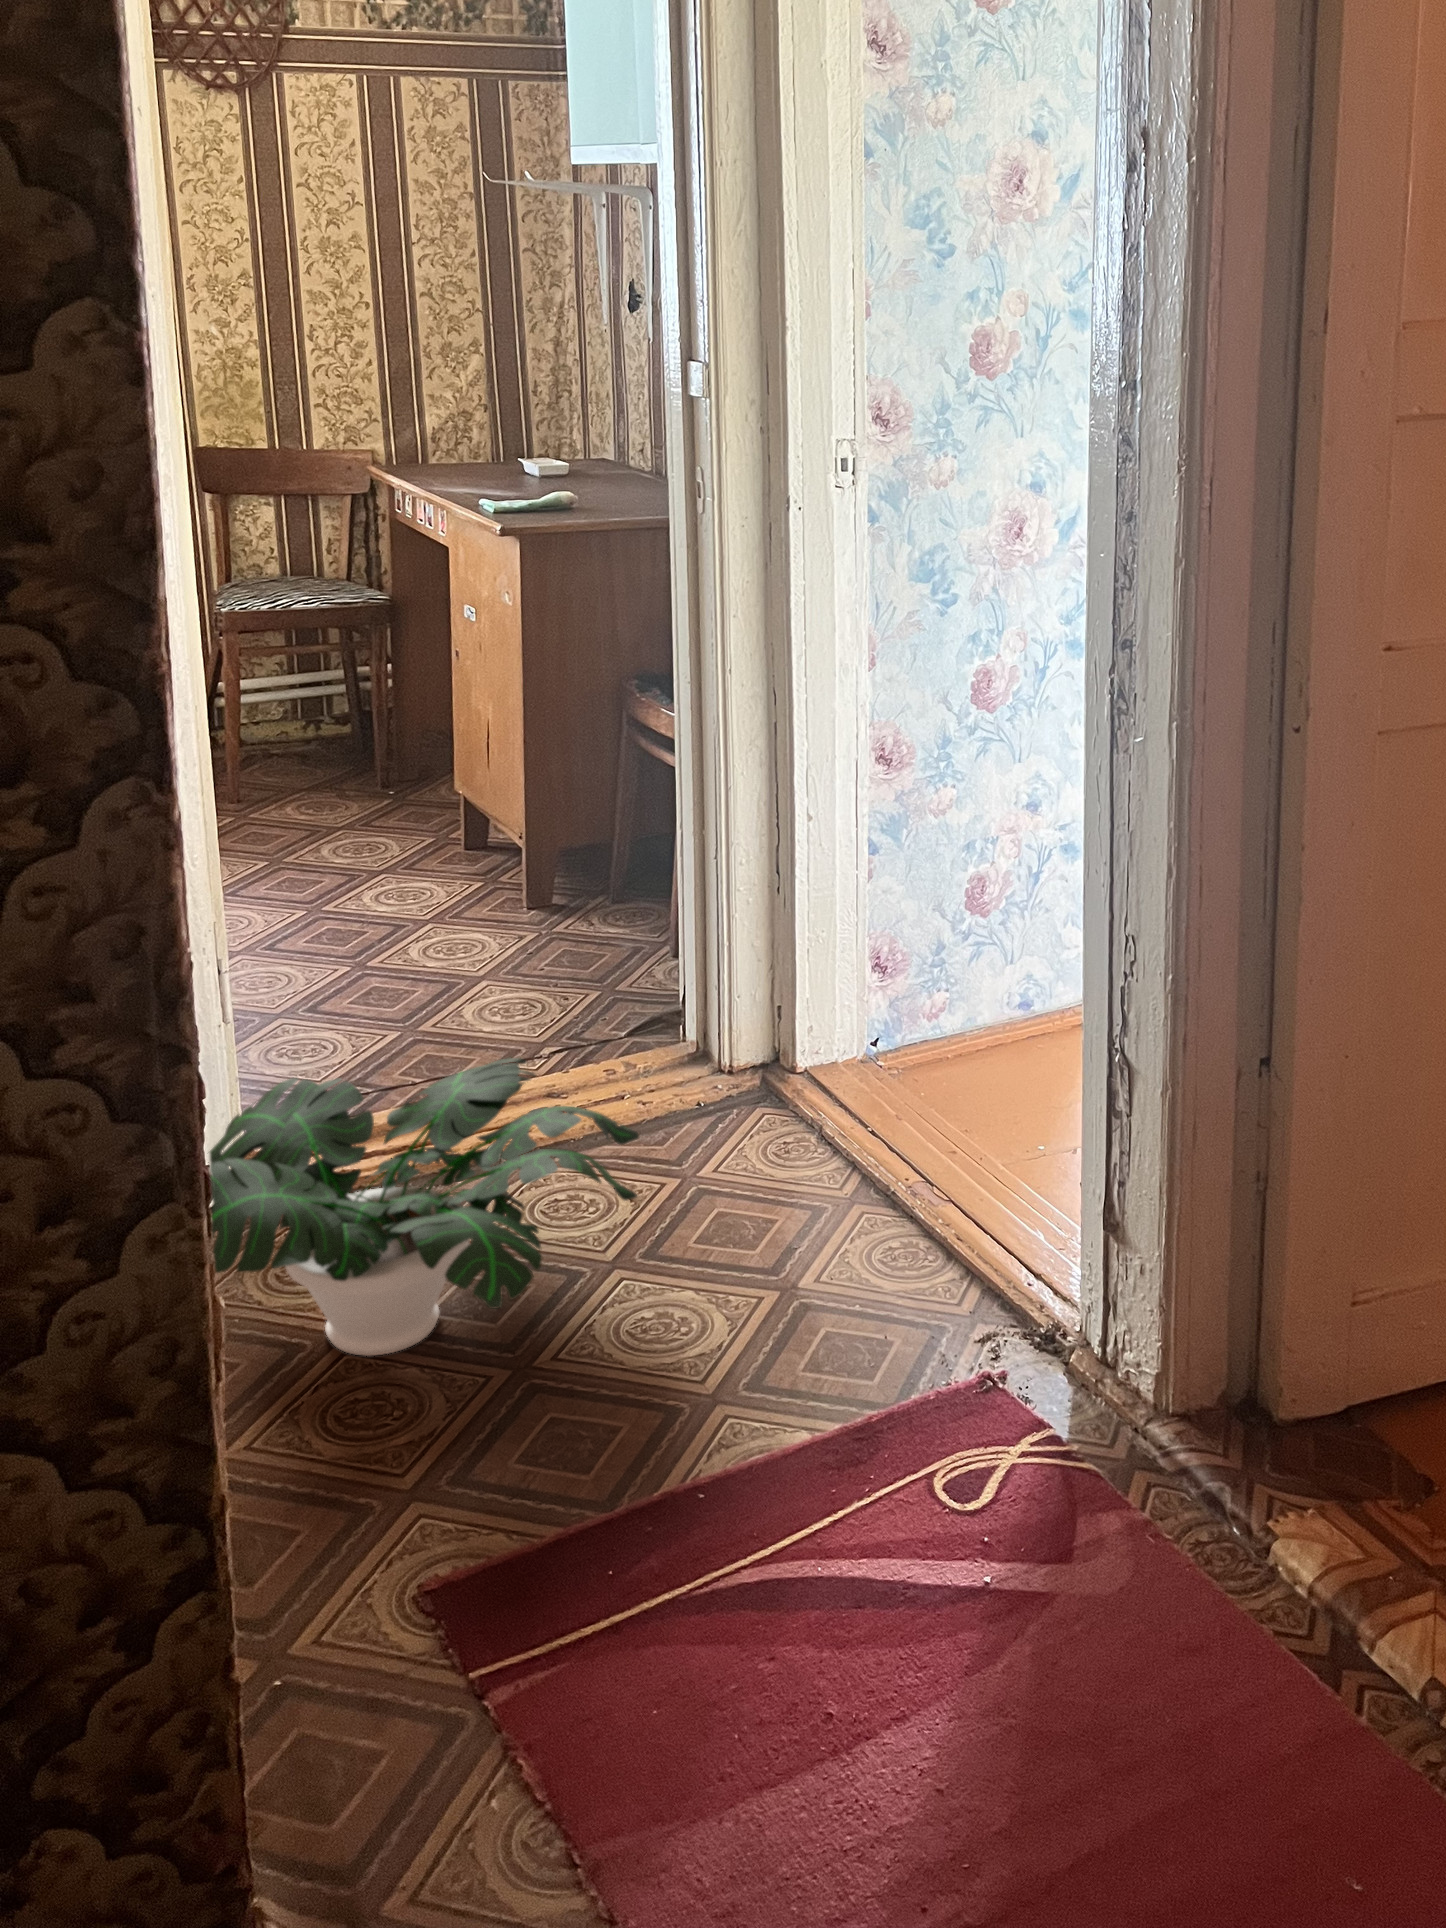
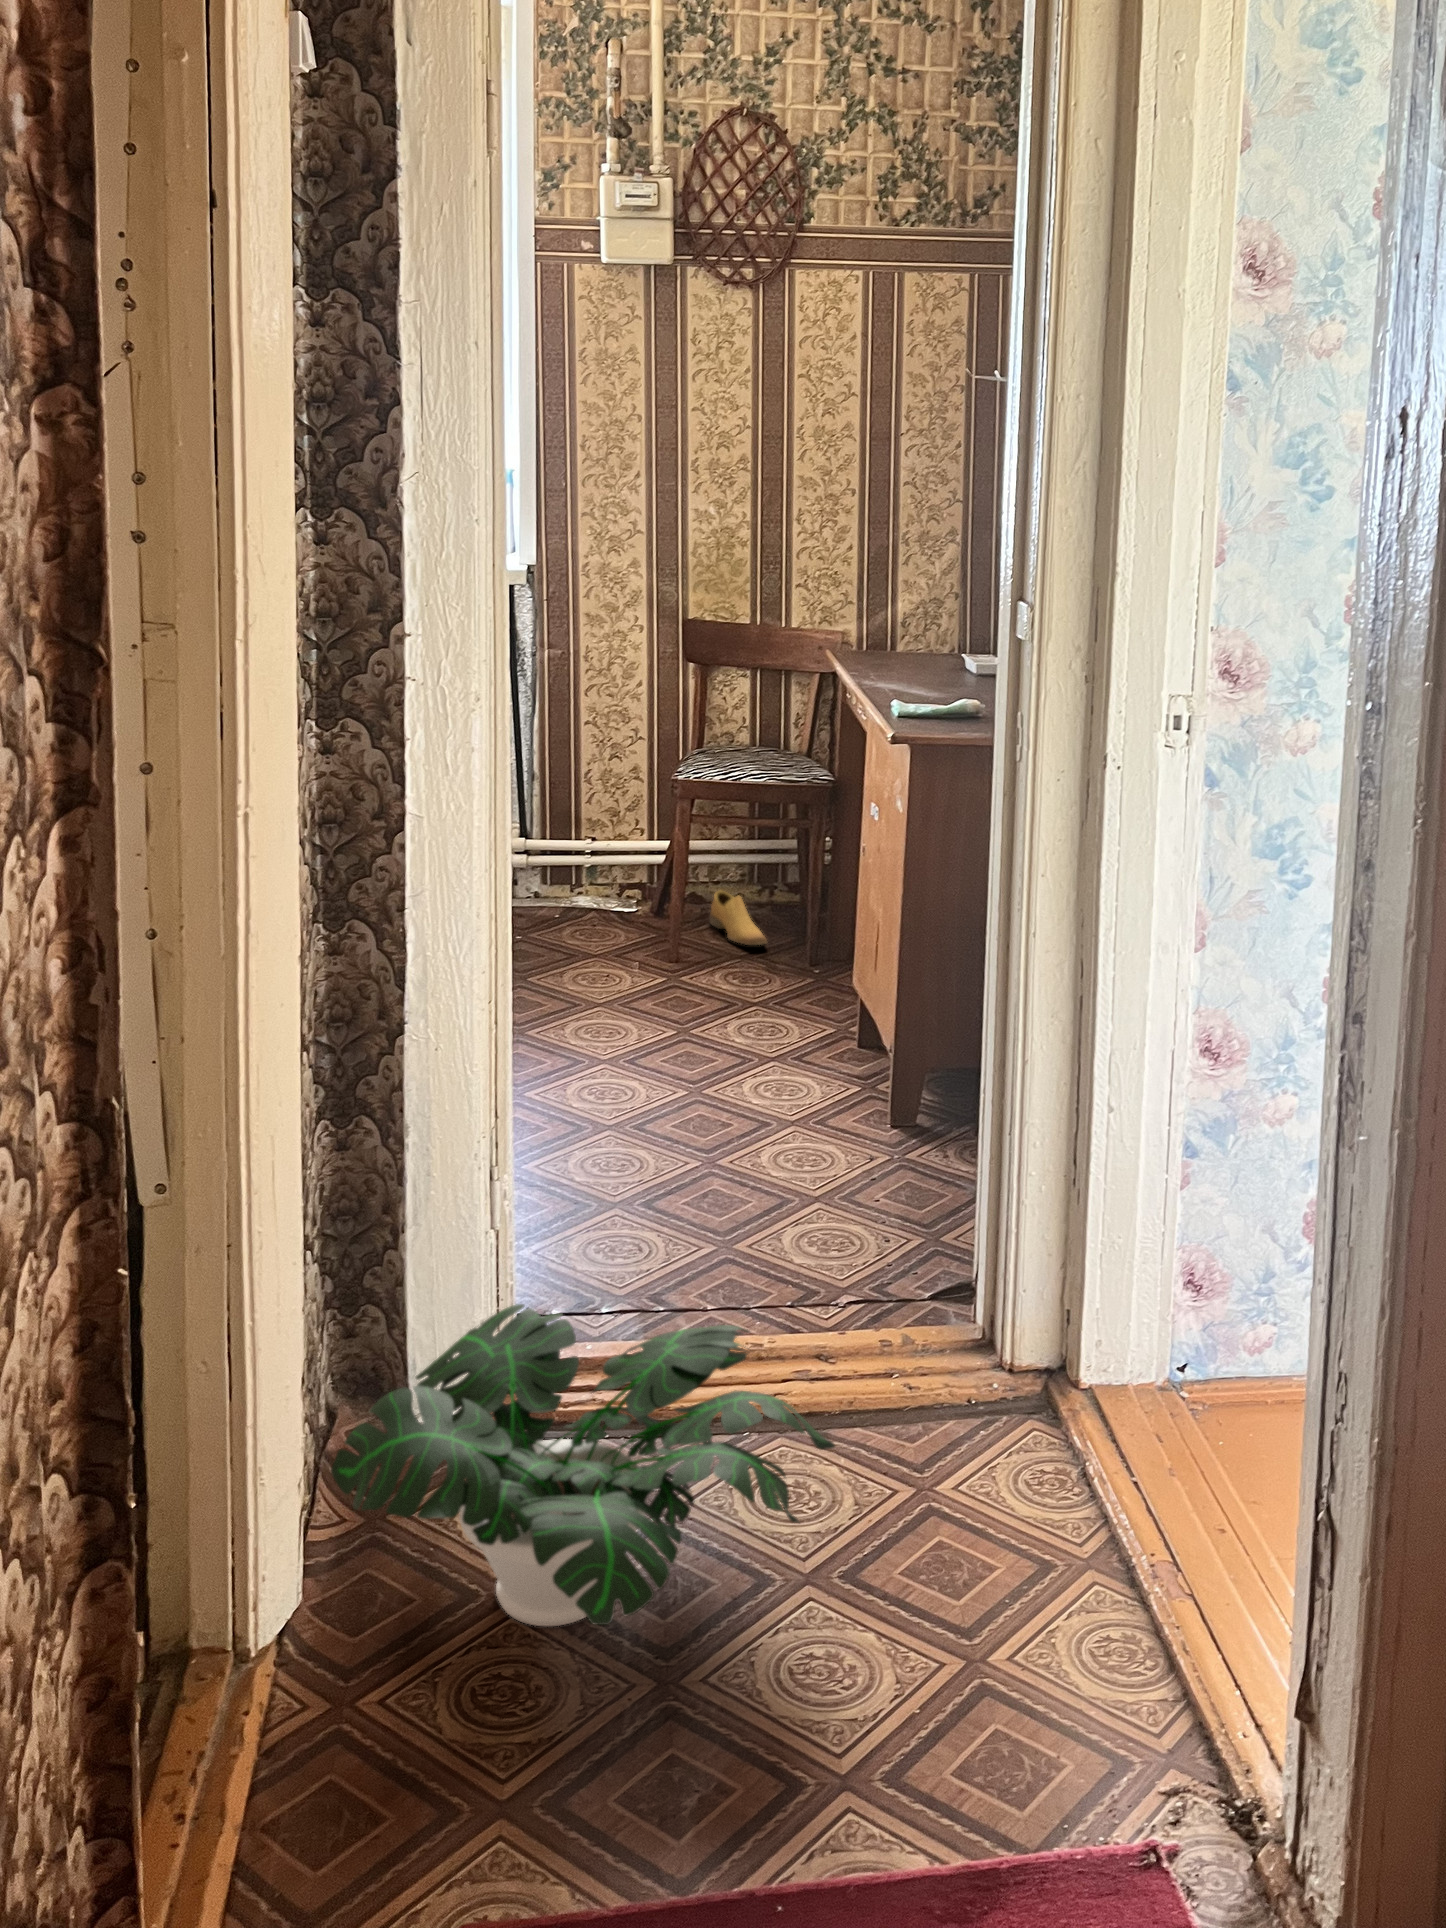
shoe: none [254,725,327,774] -> present [710,890,767,945]

